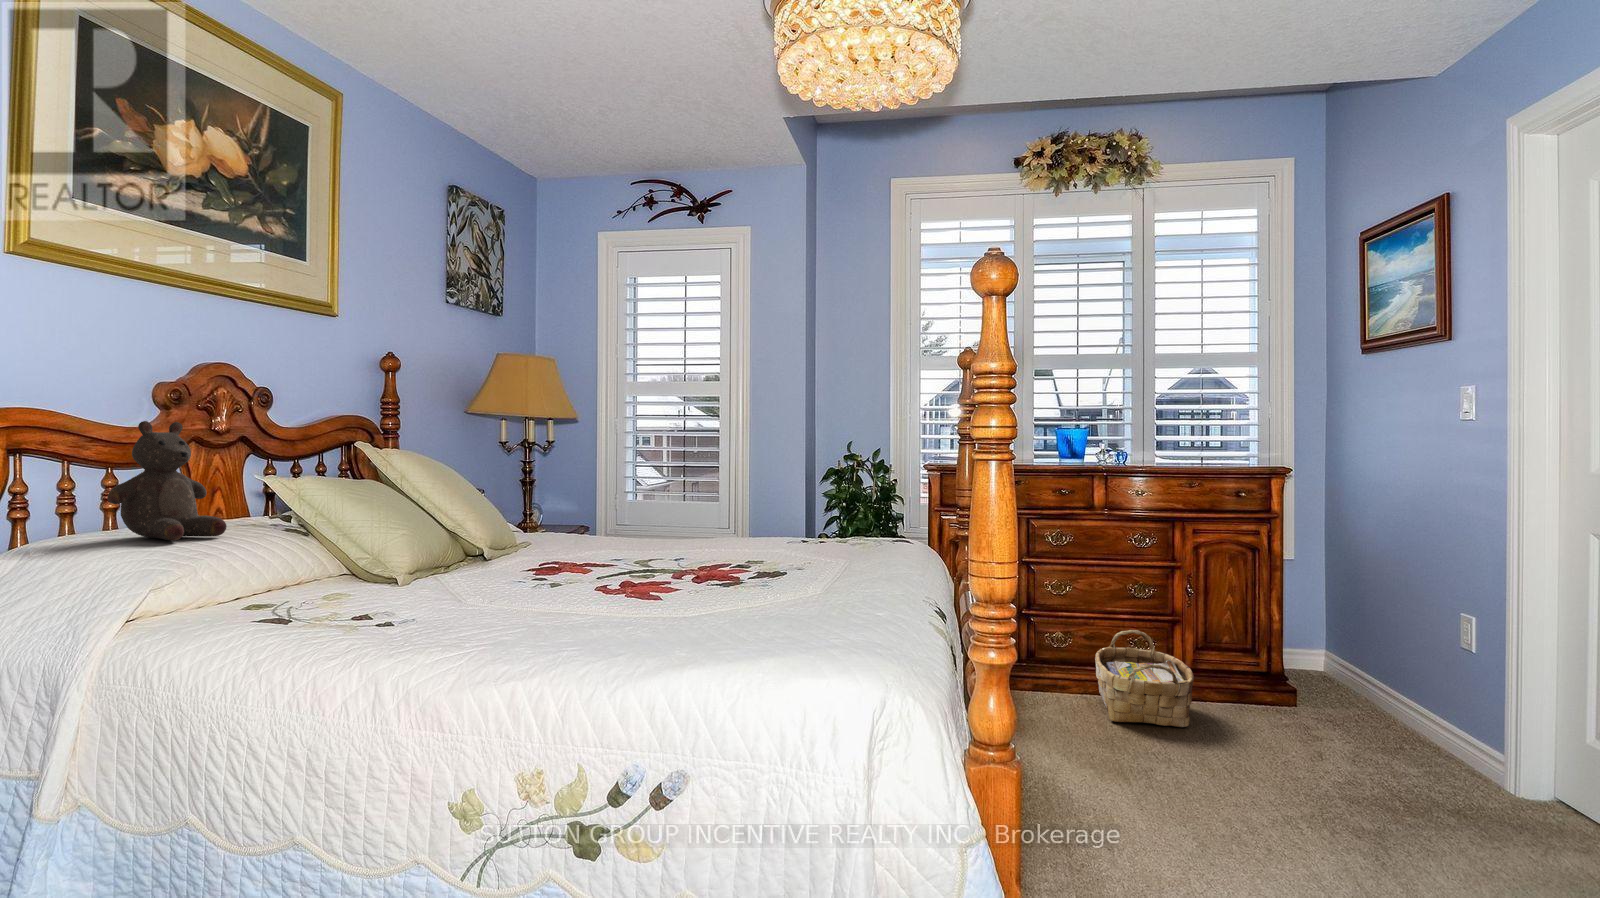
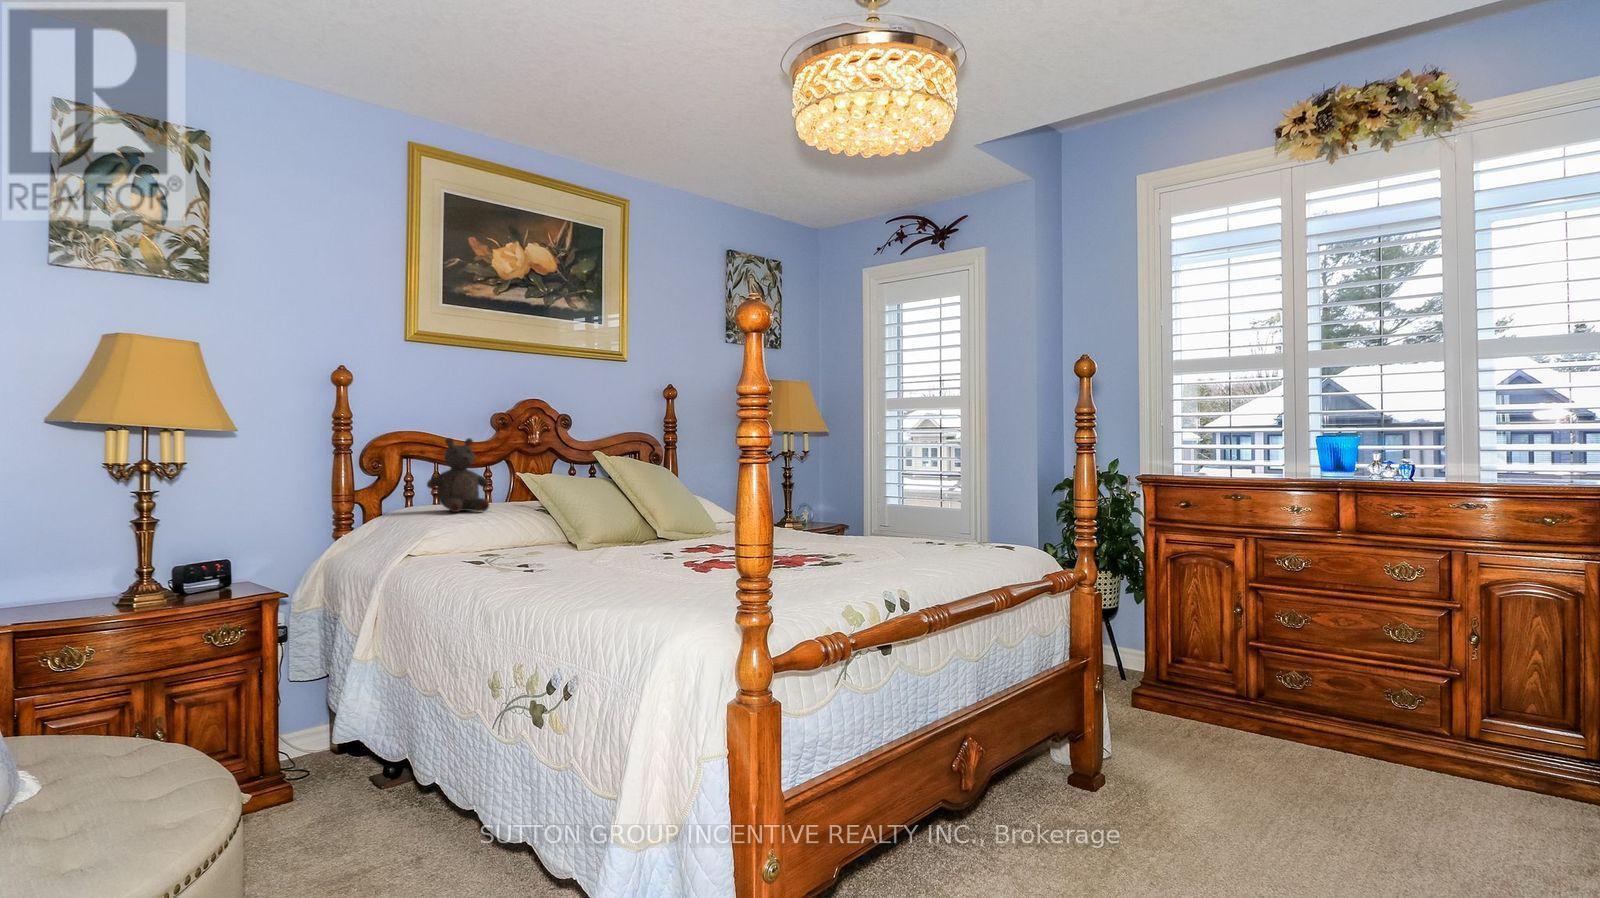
woven basket: present [1095,630,1194,727] -> none [1313,679,1449,805]

